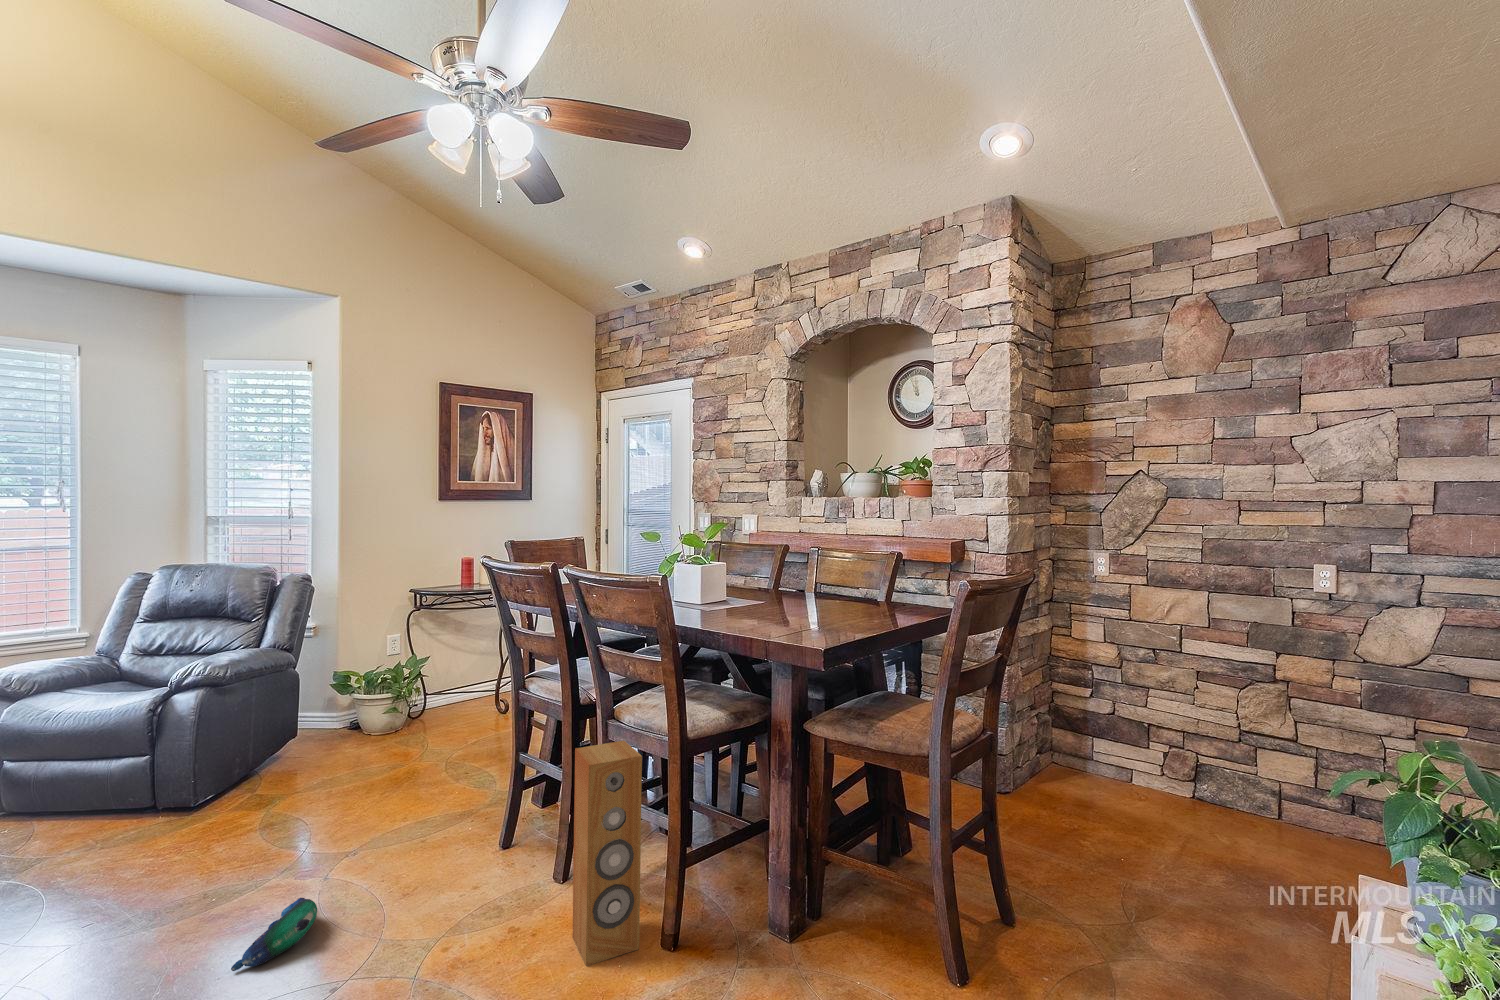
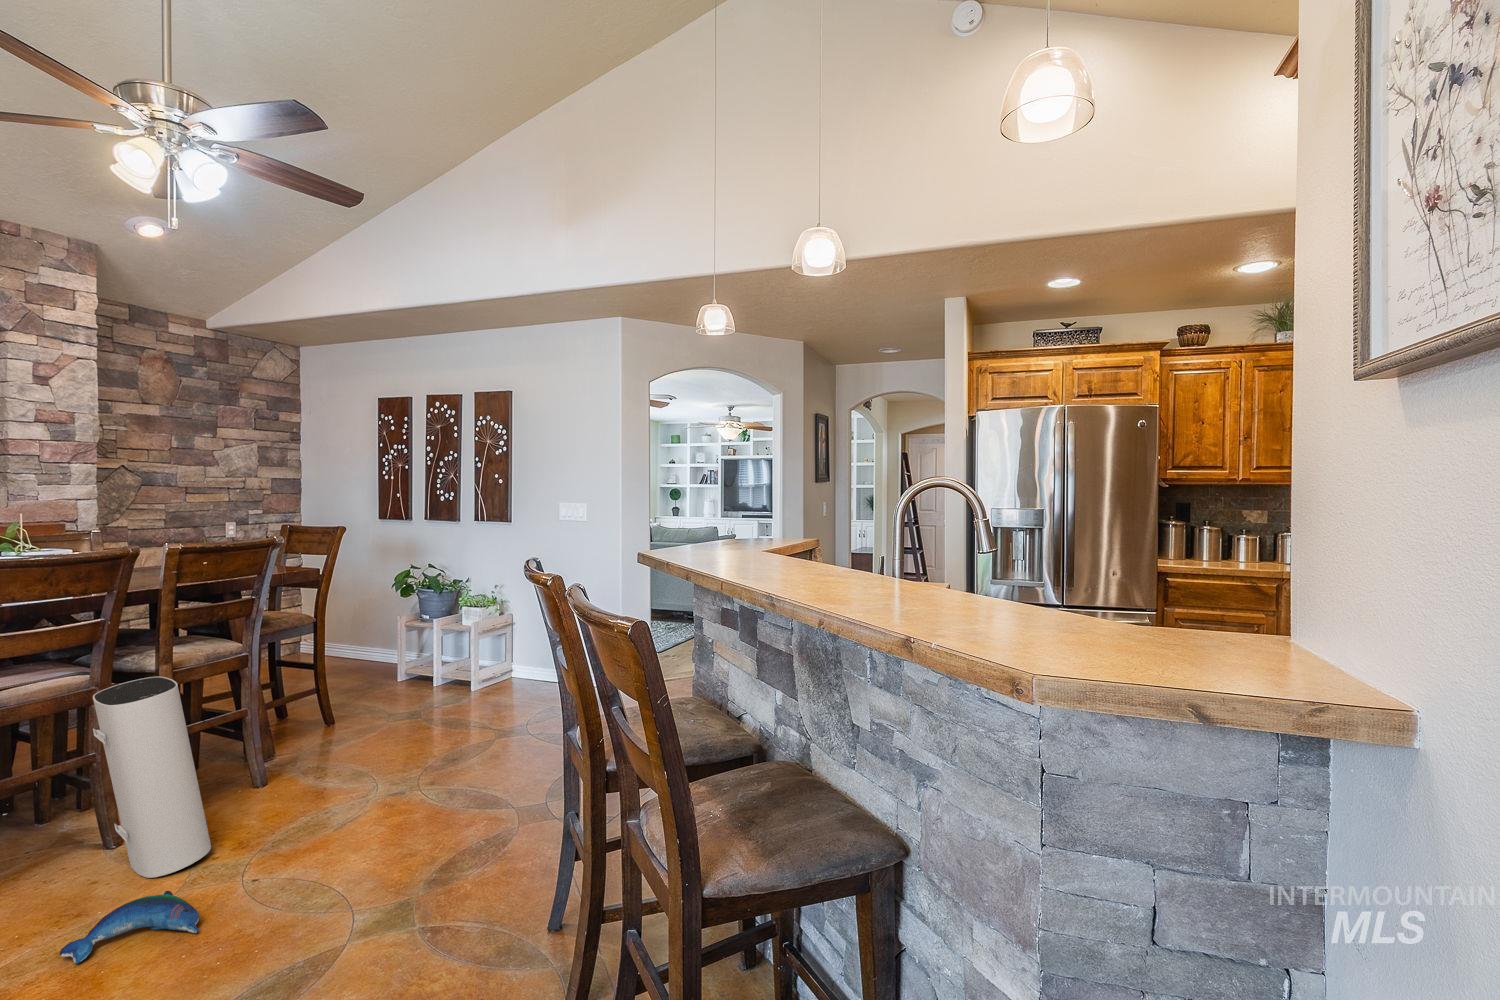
air purifier: none [412,711,522,940] -> present [93,677,211,878]
speaker: present [572,741,642,966] -> none [215,657,270,812]

